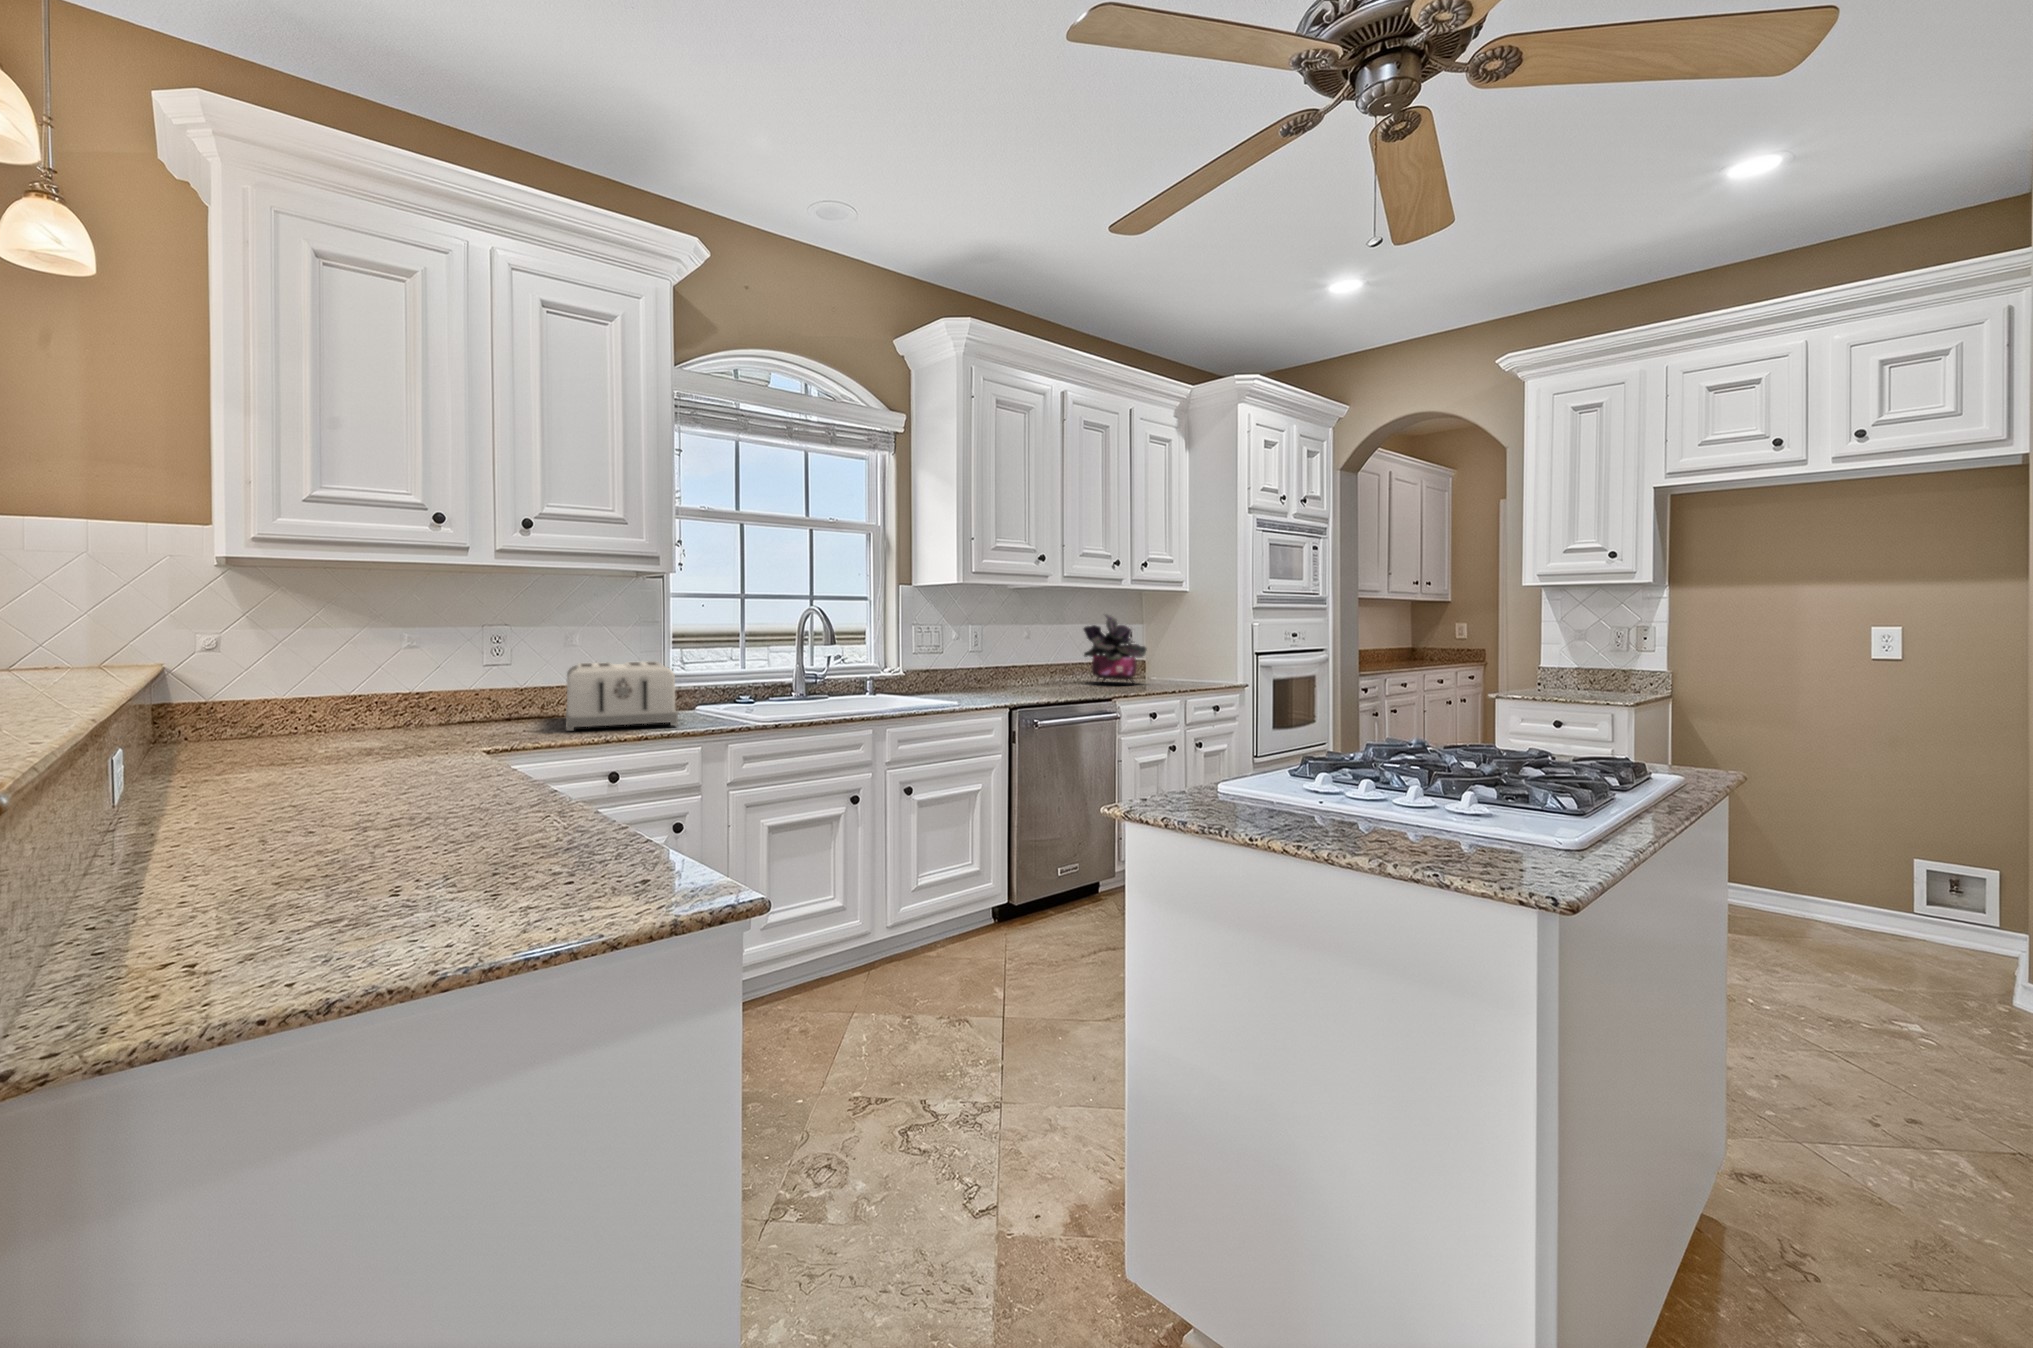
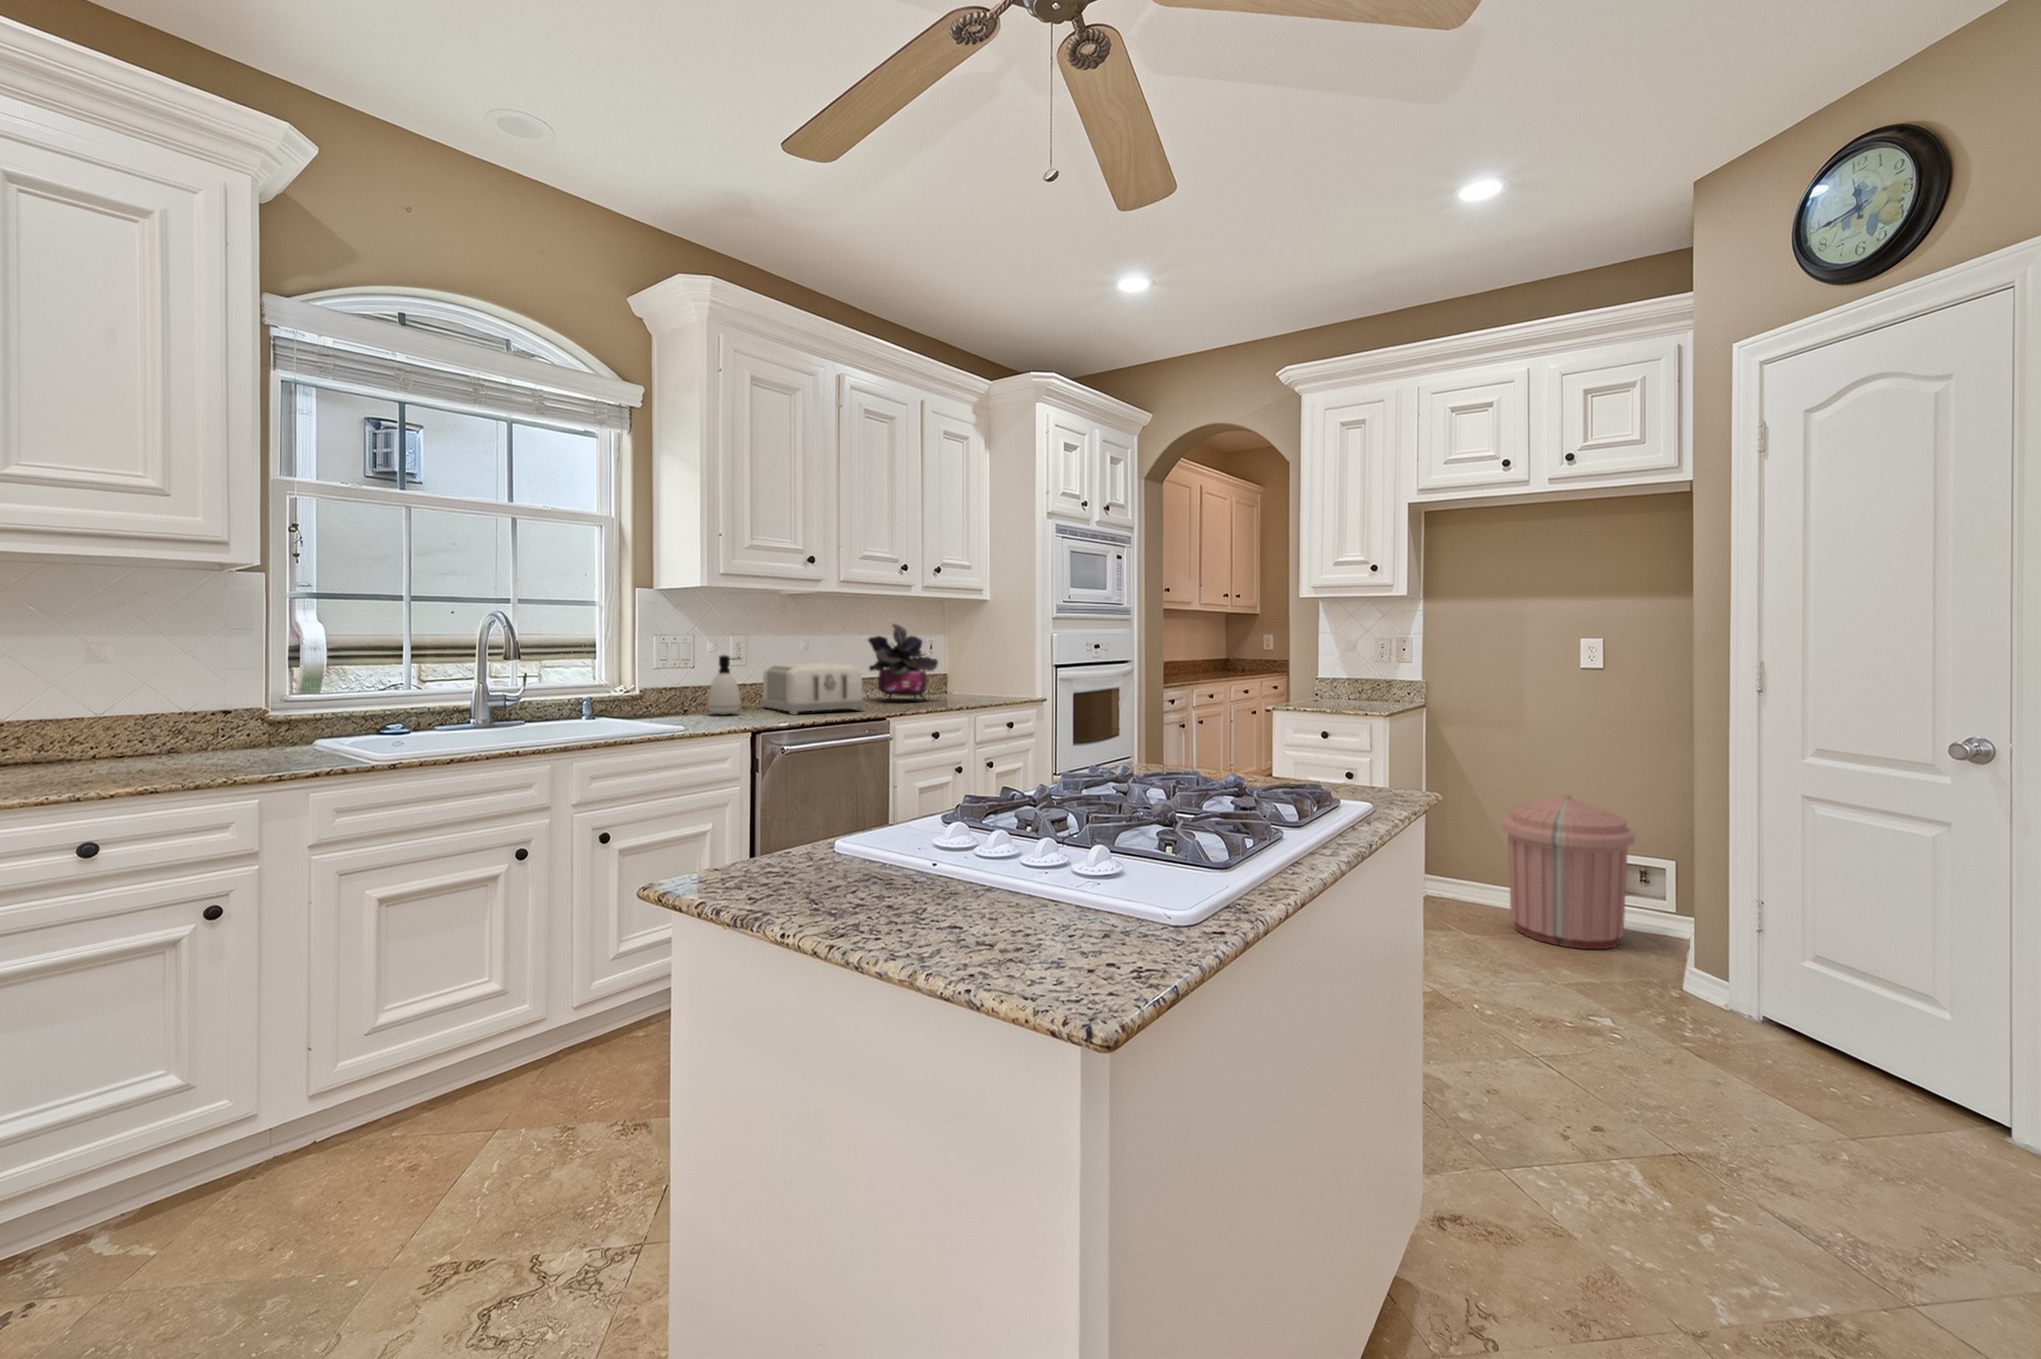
soap dispenser: none [960,642,988,693] -> present [708,655,741,715]
toaster: present [566,661,678,731] -> present [761,663,865,714]
trash can: none [1768,794,1947,963] -> present [1501,794,1635,949]

